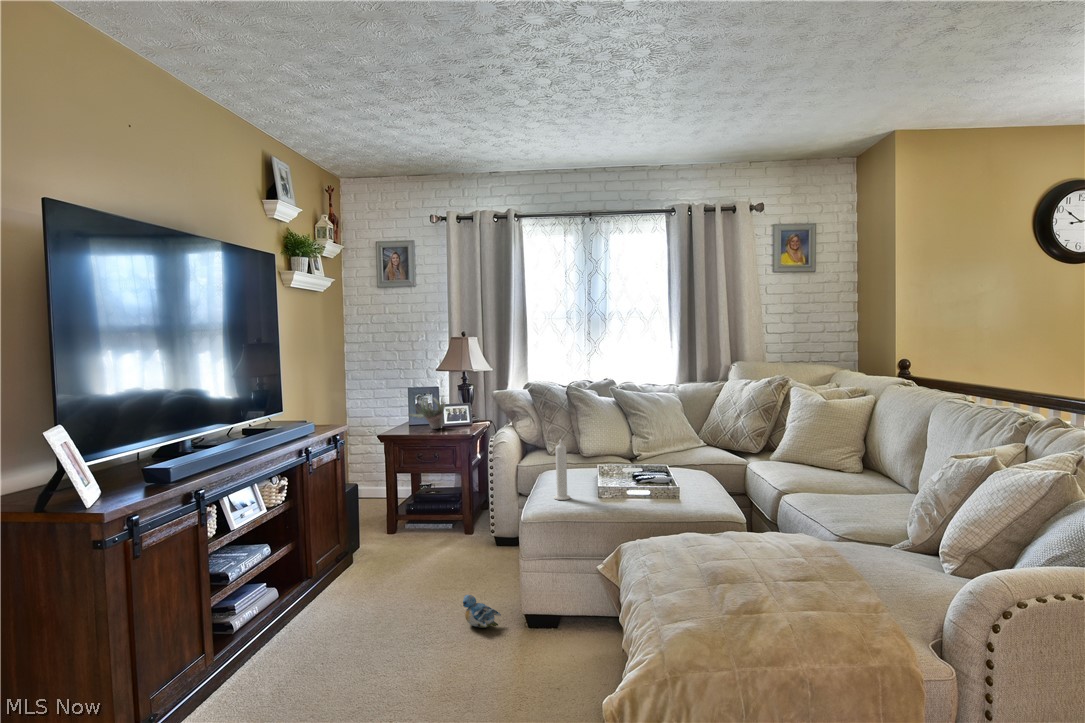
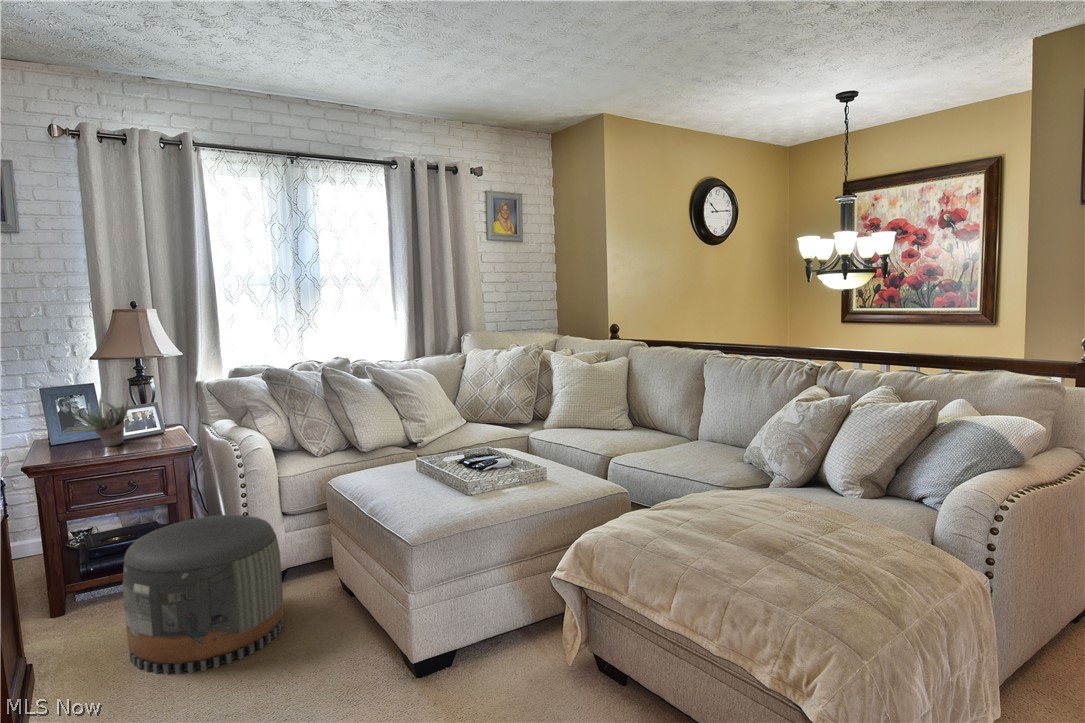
candle: present [554,440,570,500] -> none [429,431,450,505]
pouf: none [390,484,490,585] -> present [123,515,284,674]
plush toy: present [463,595,501,628] -> none [335,656,394,695]

